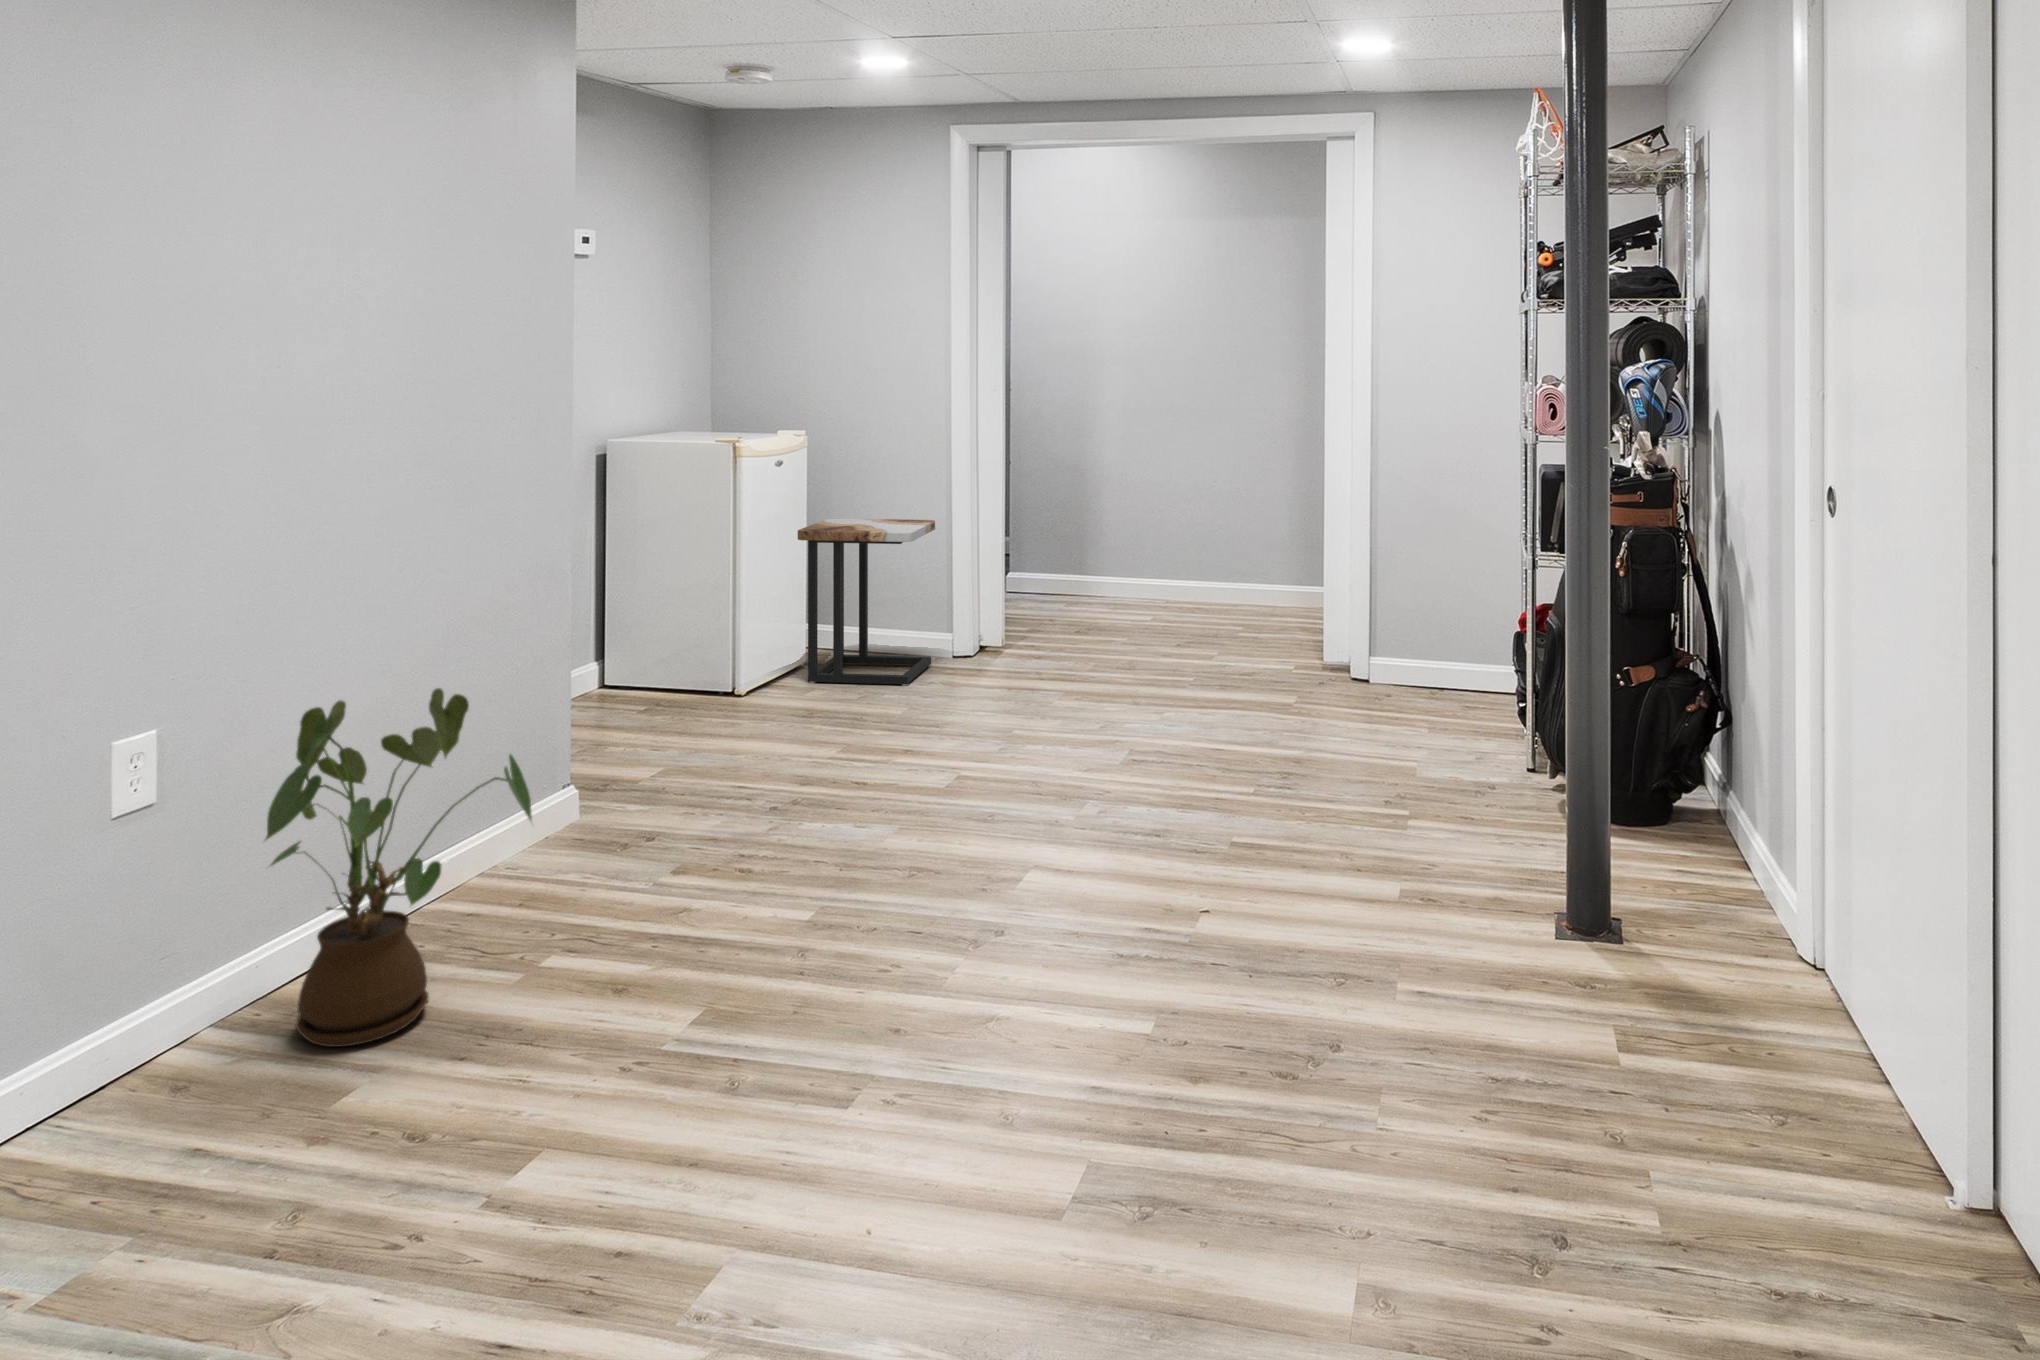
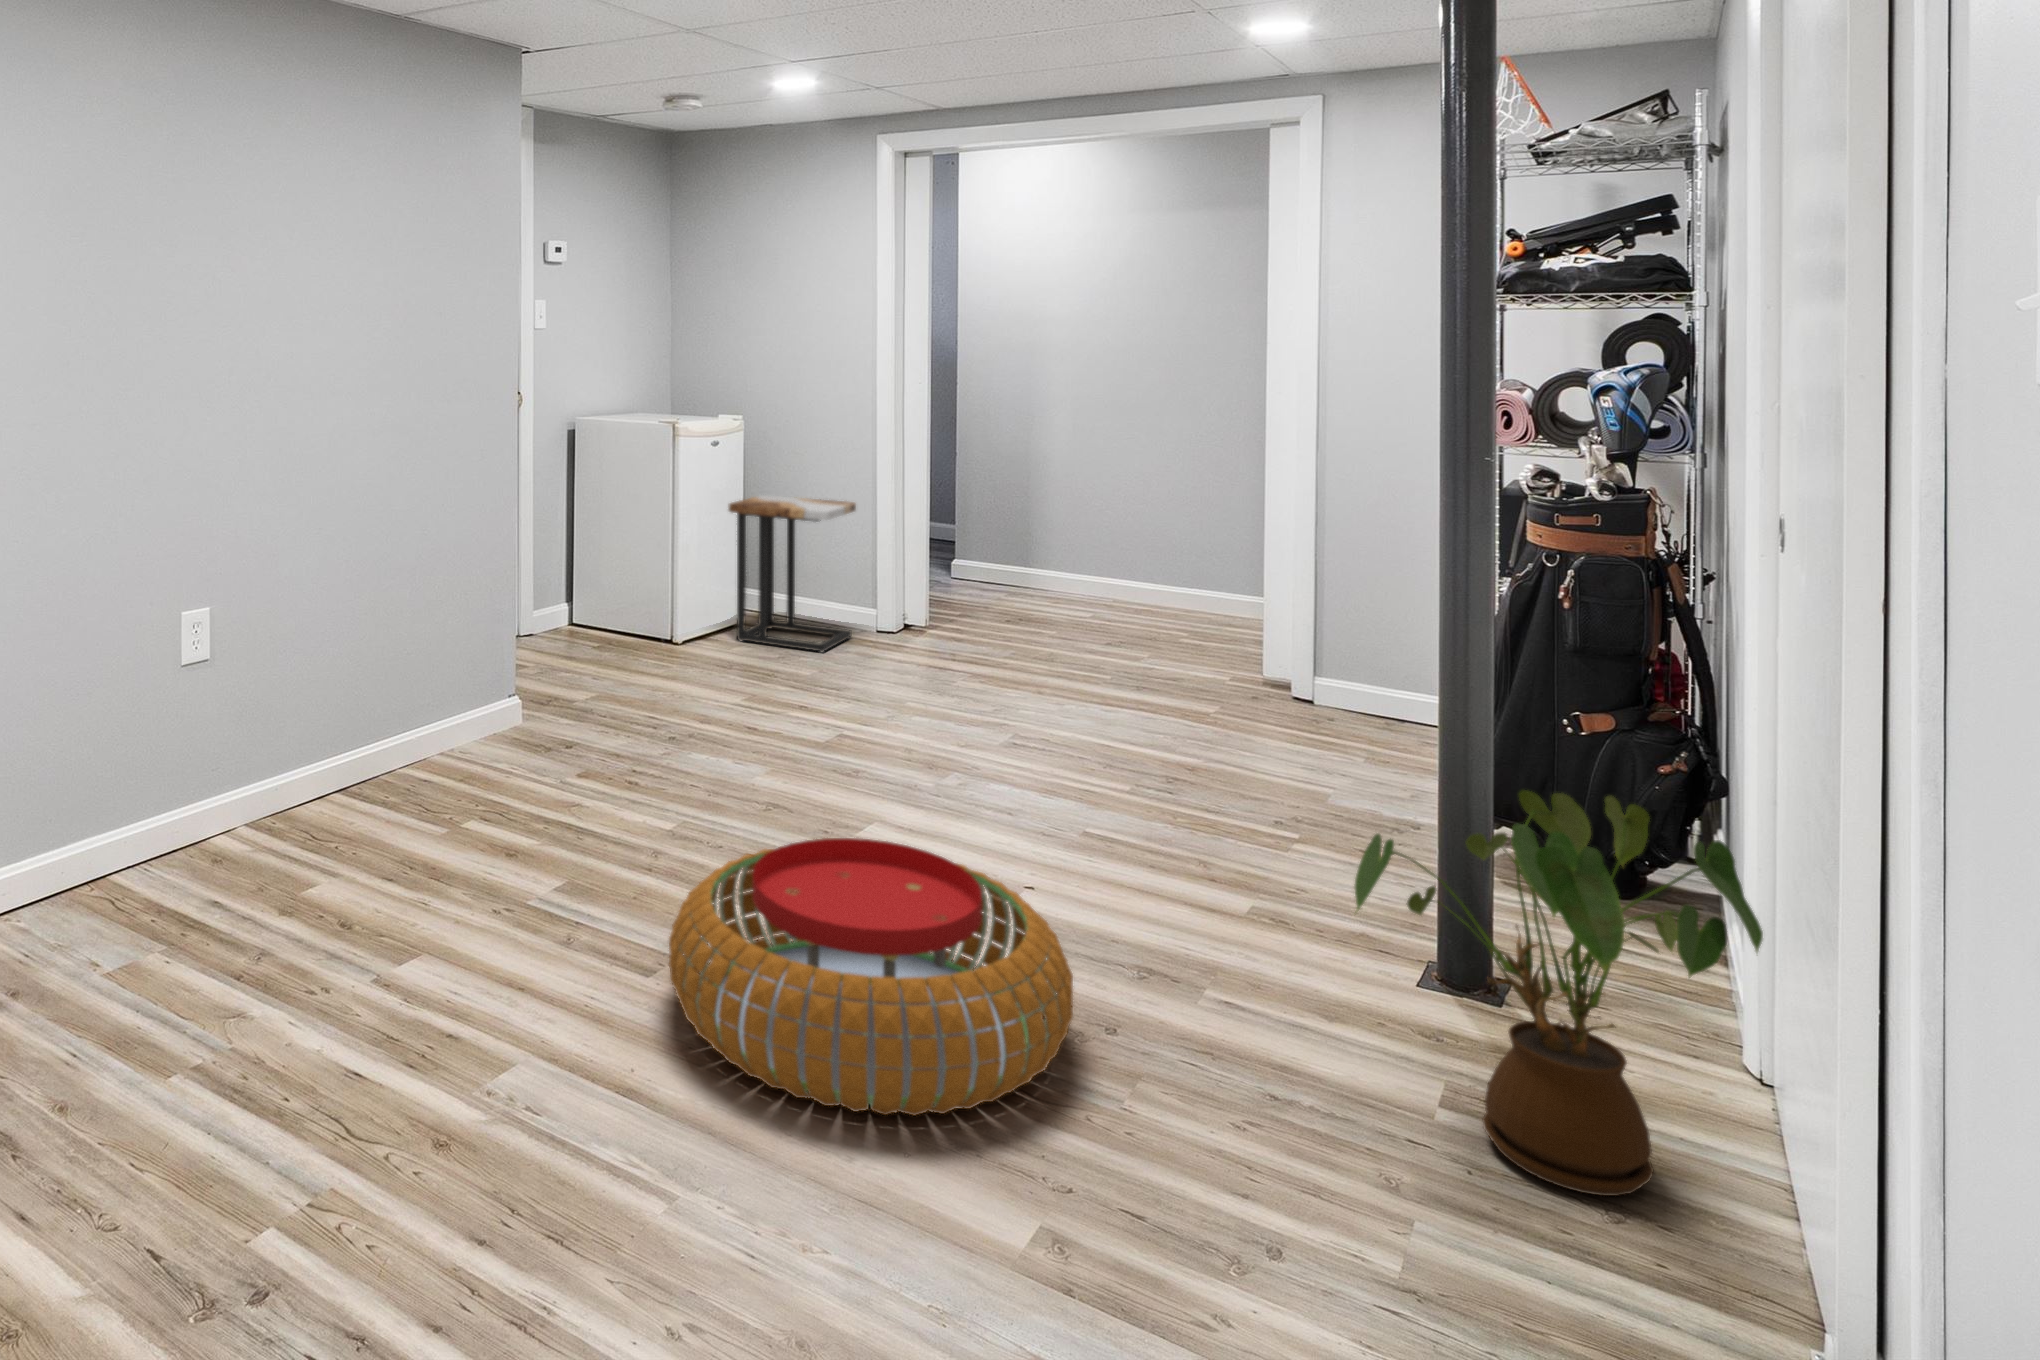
house plant: present [265,688,532,1047] -> present [1354,790,1763,1196]
pouf: none [881,897,1321,1215] -> present [669,838,1073,1115]

